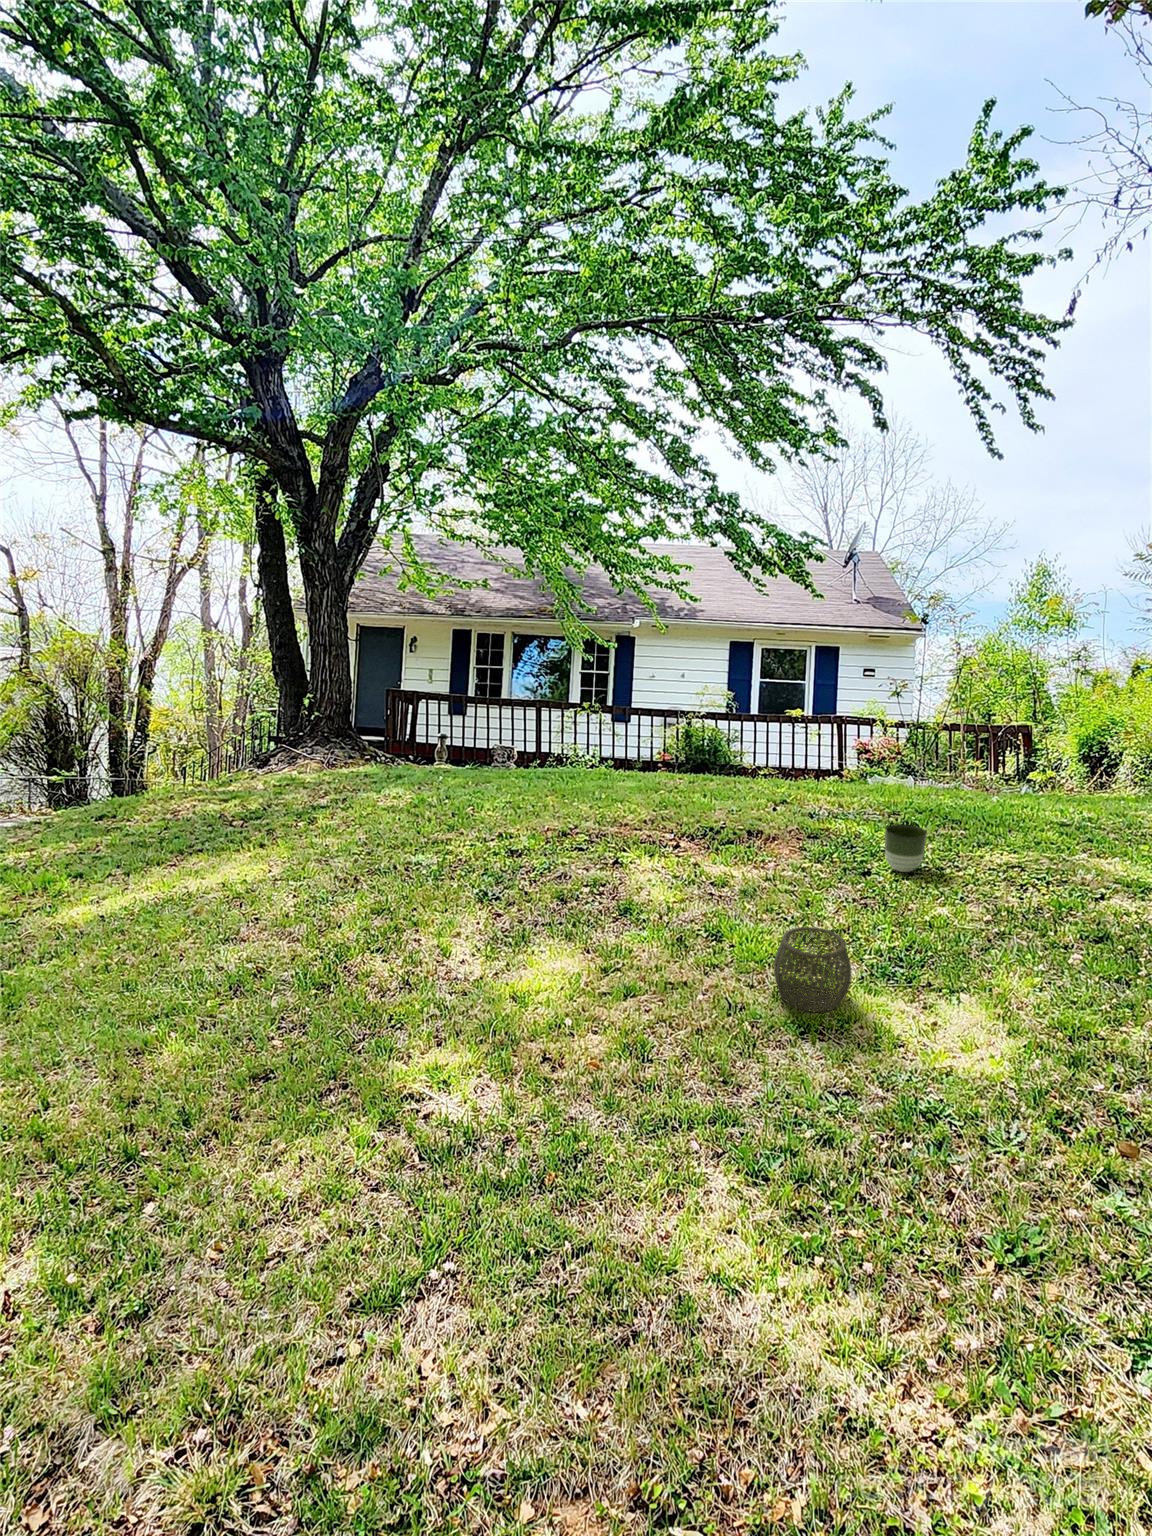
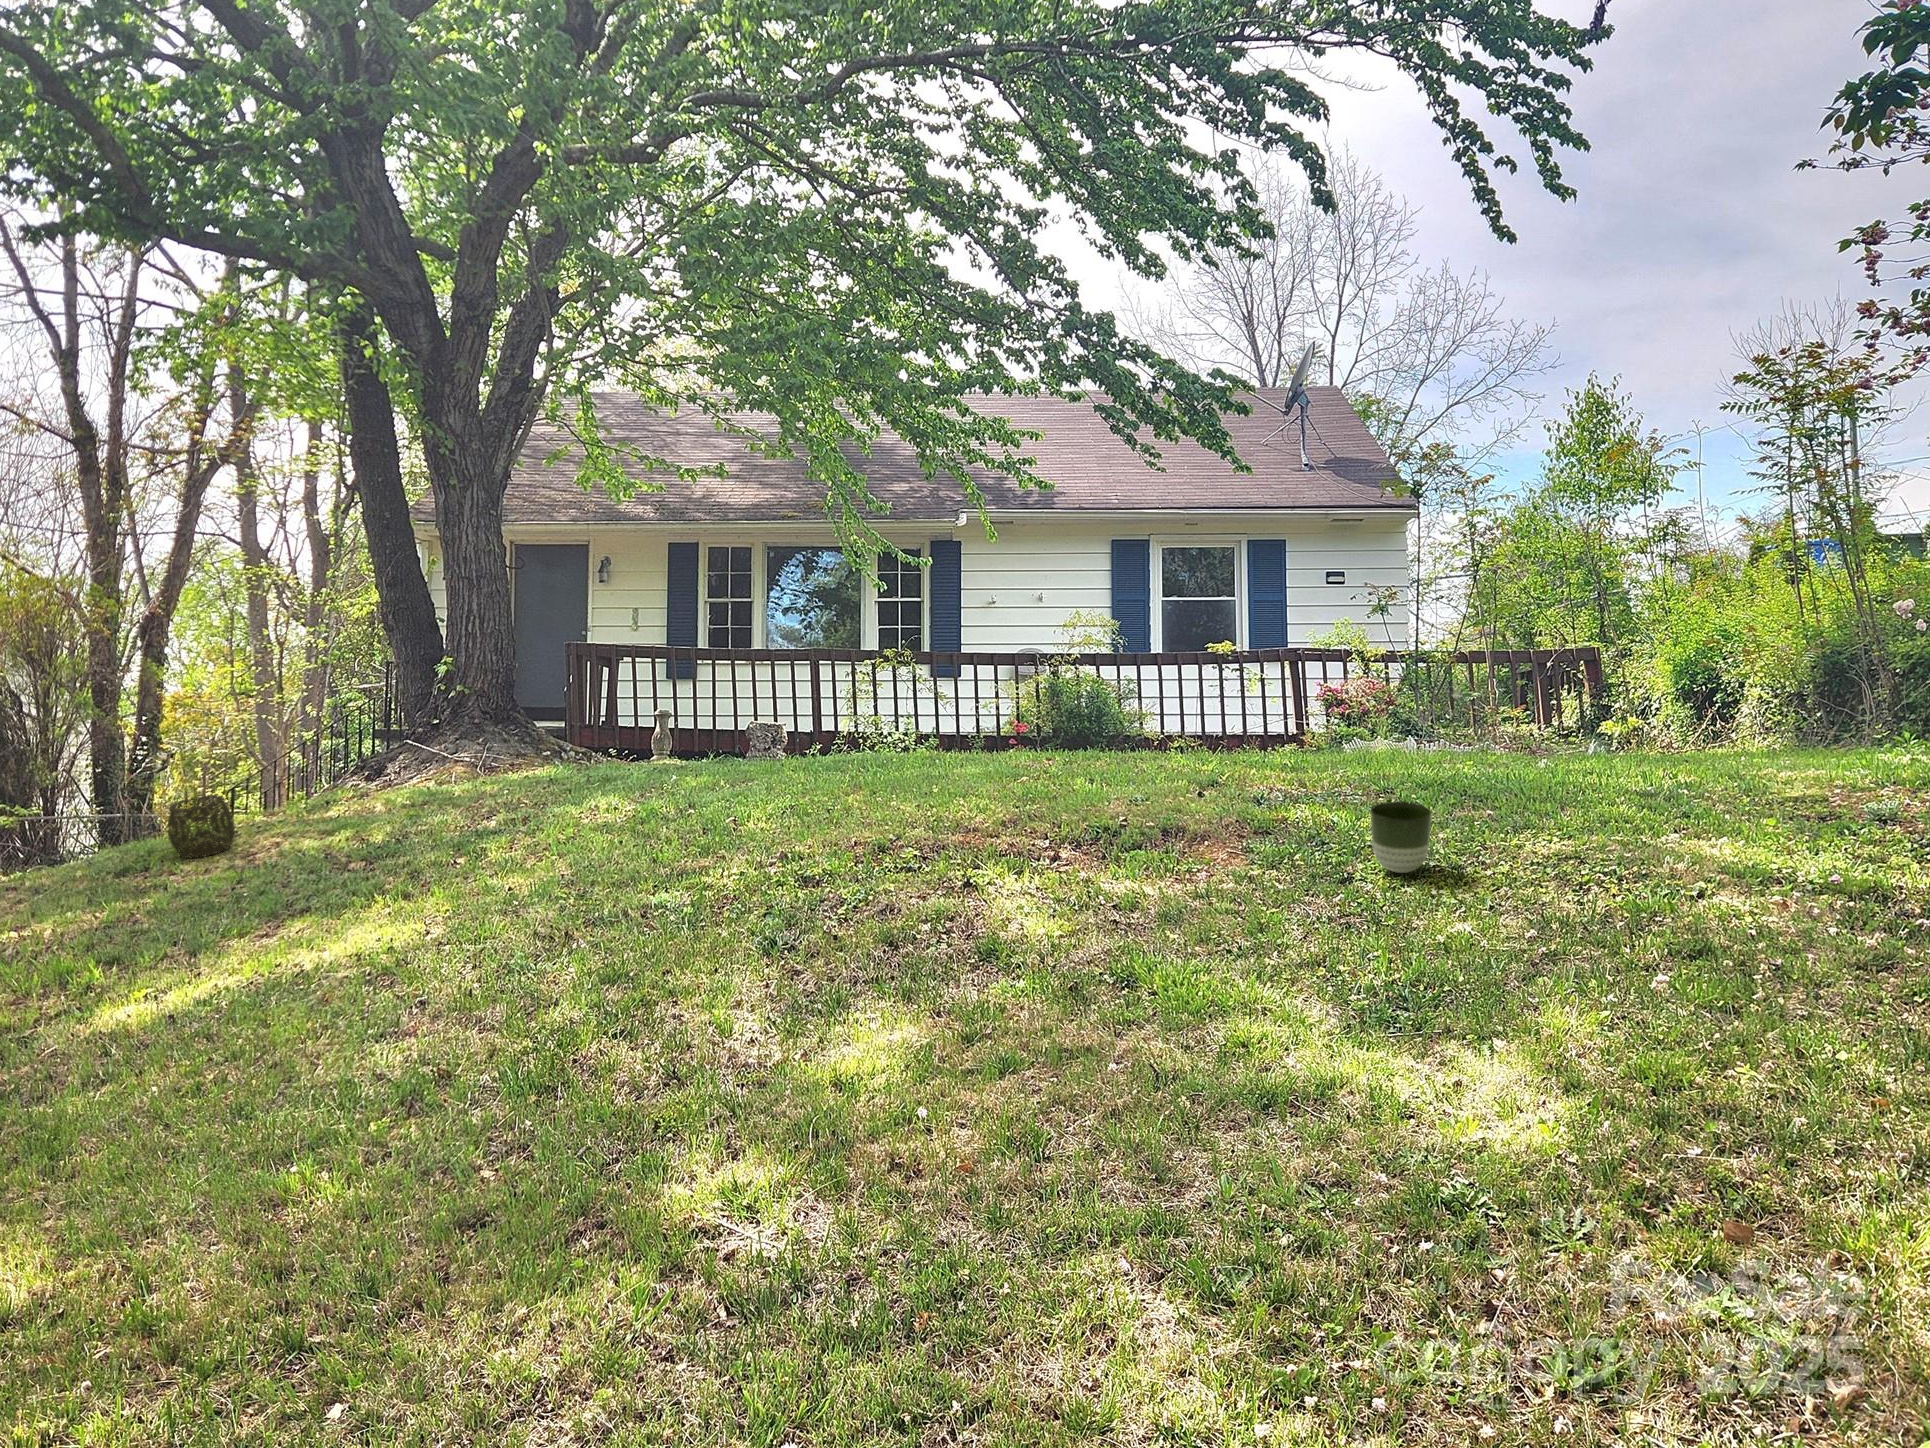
woven basket: present [774,927,852,1013] -> present [167,795,235,858]

